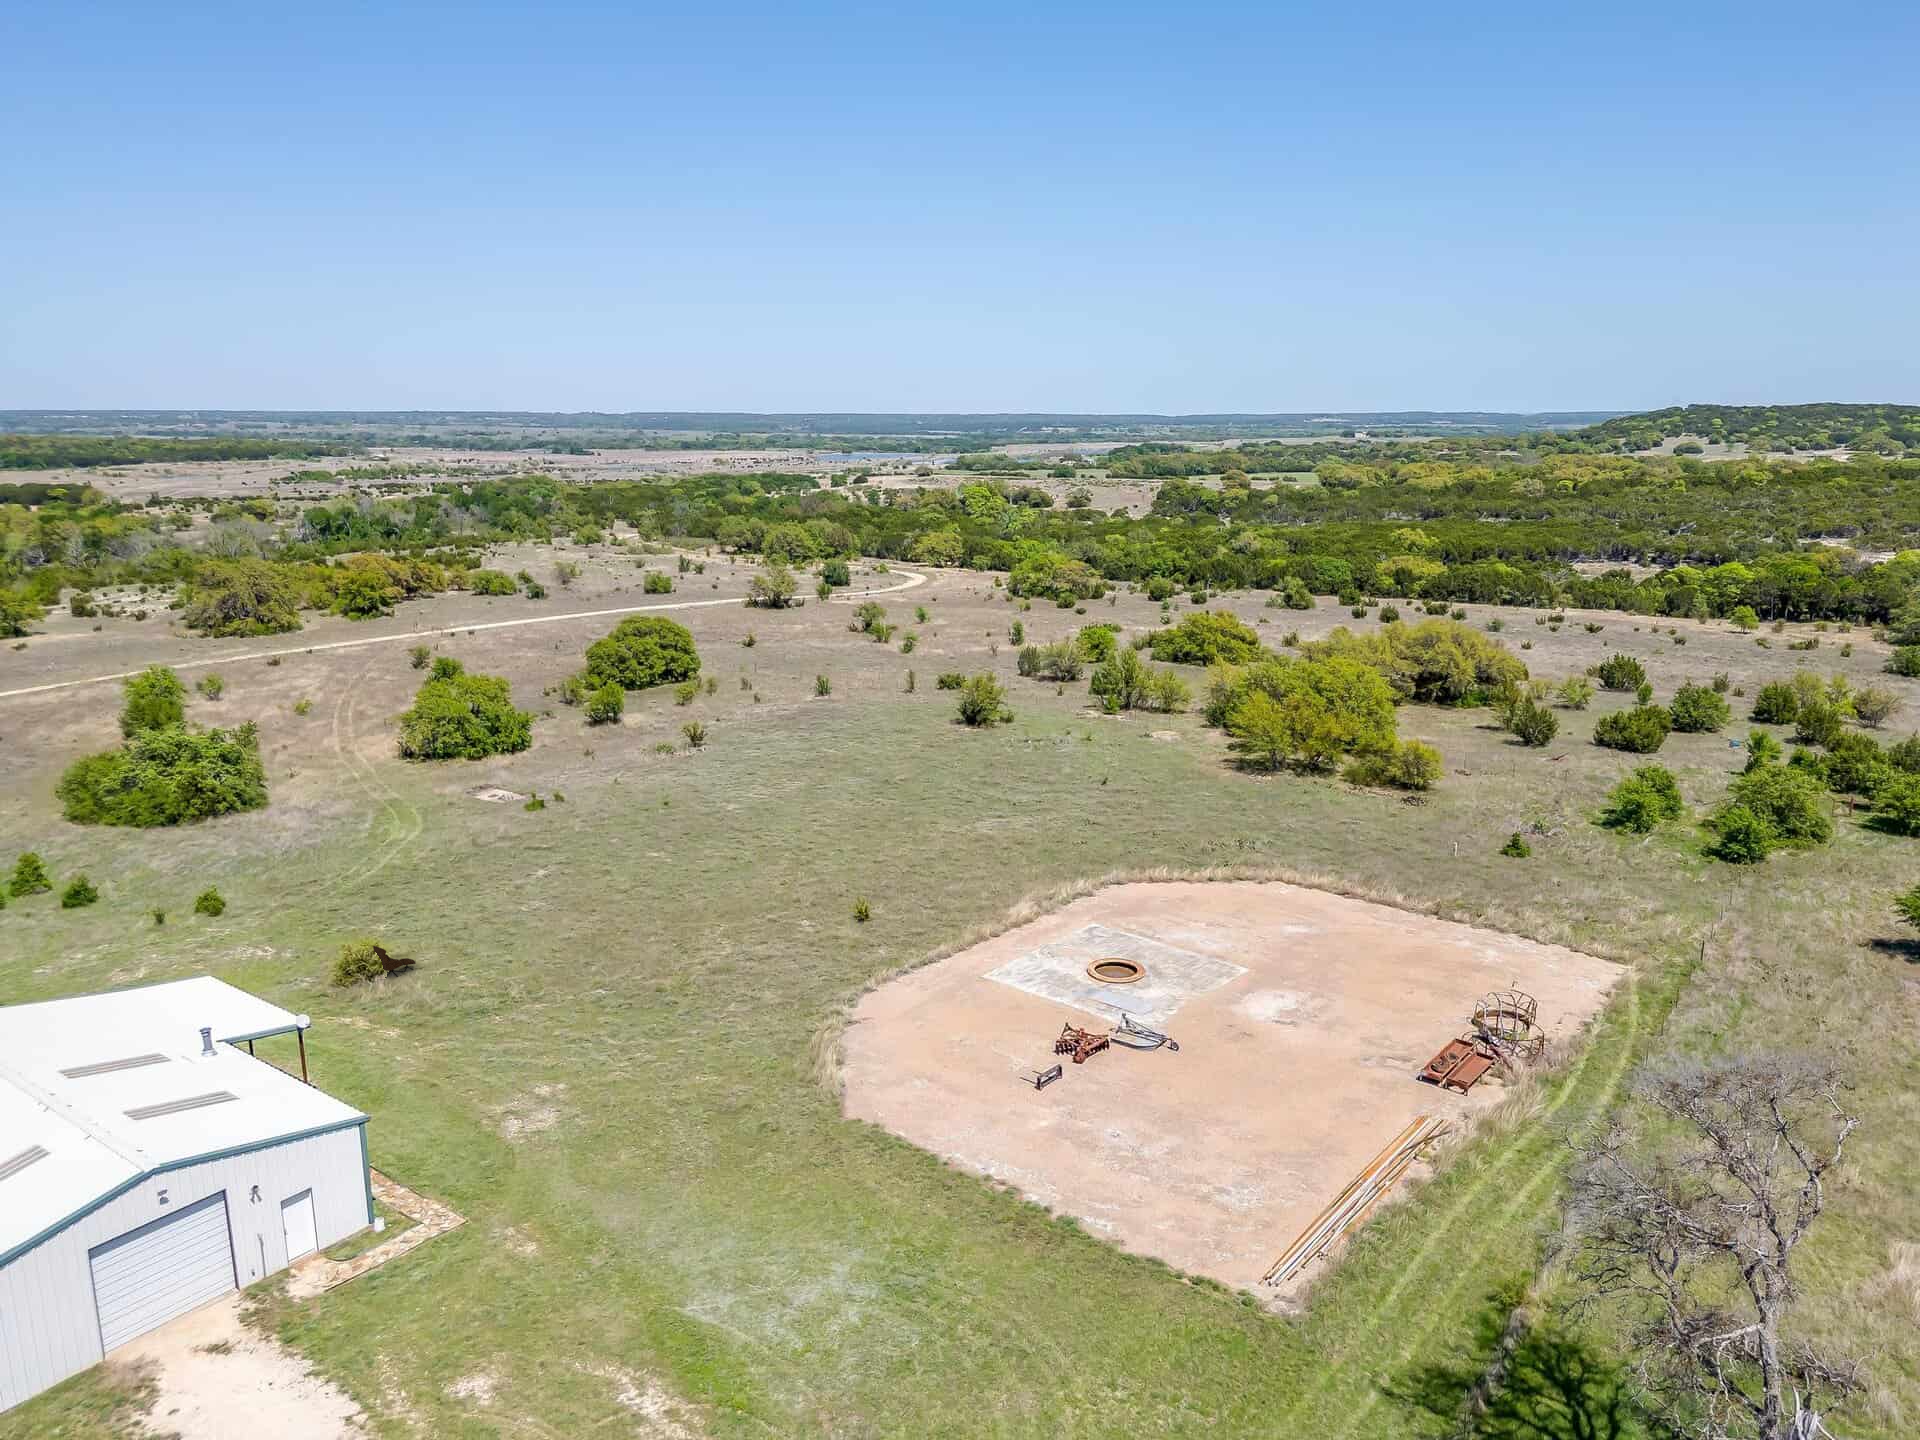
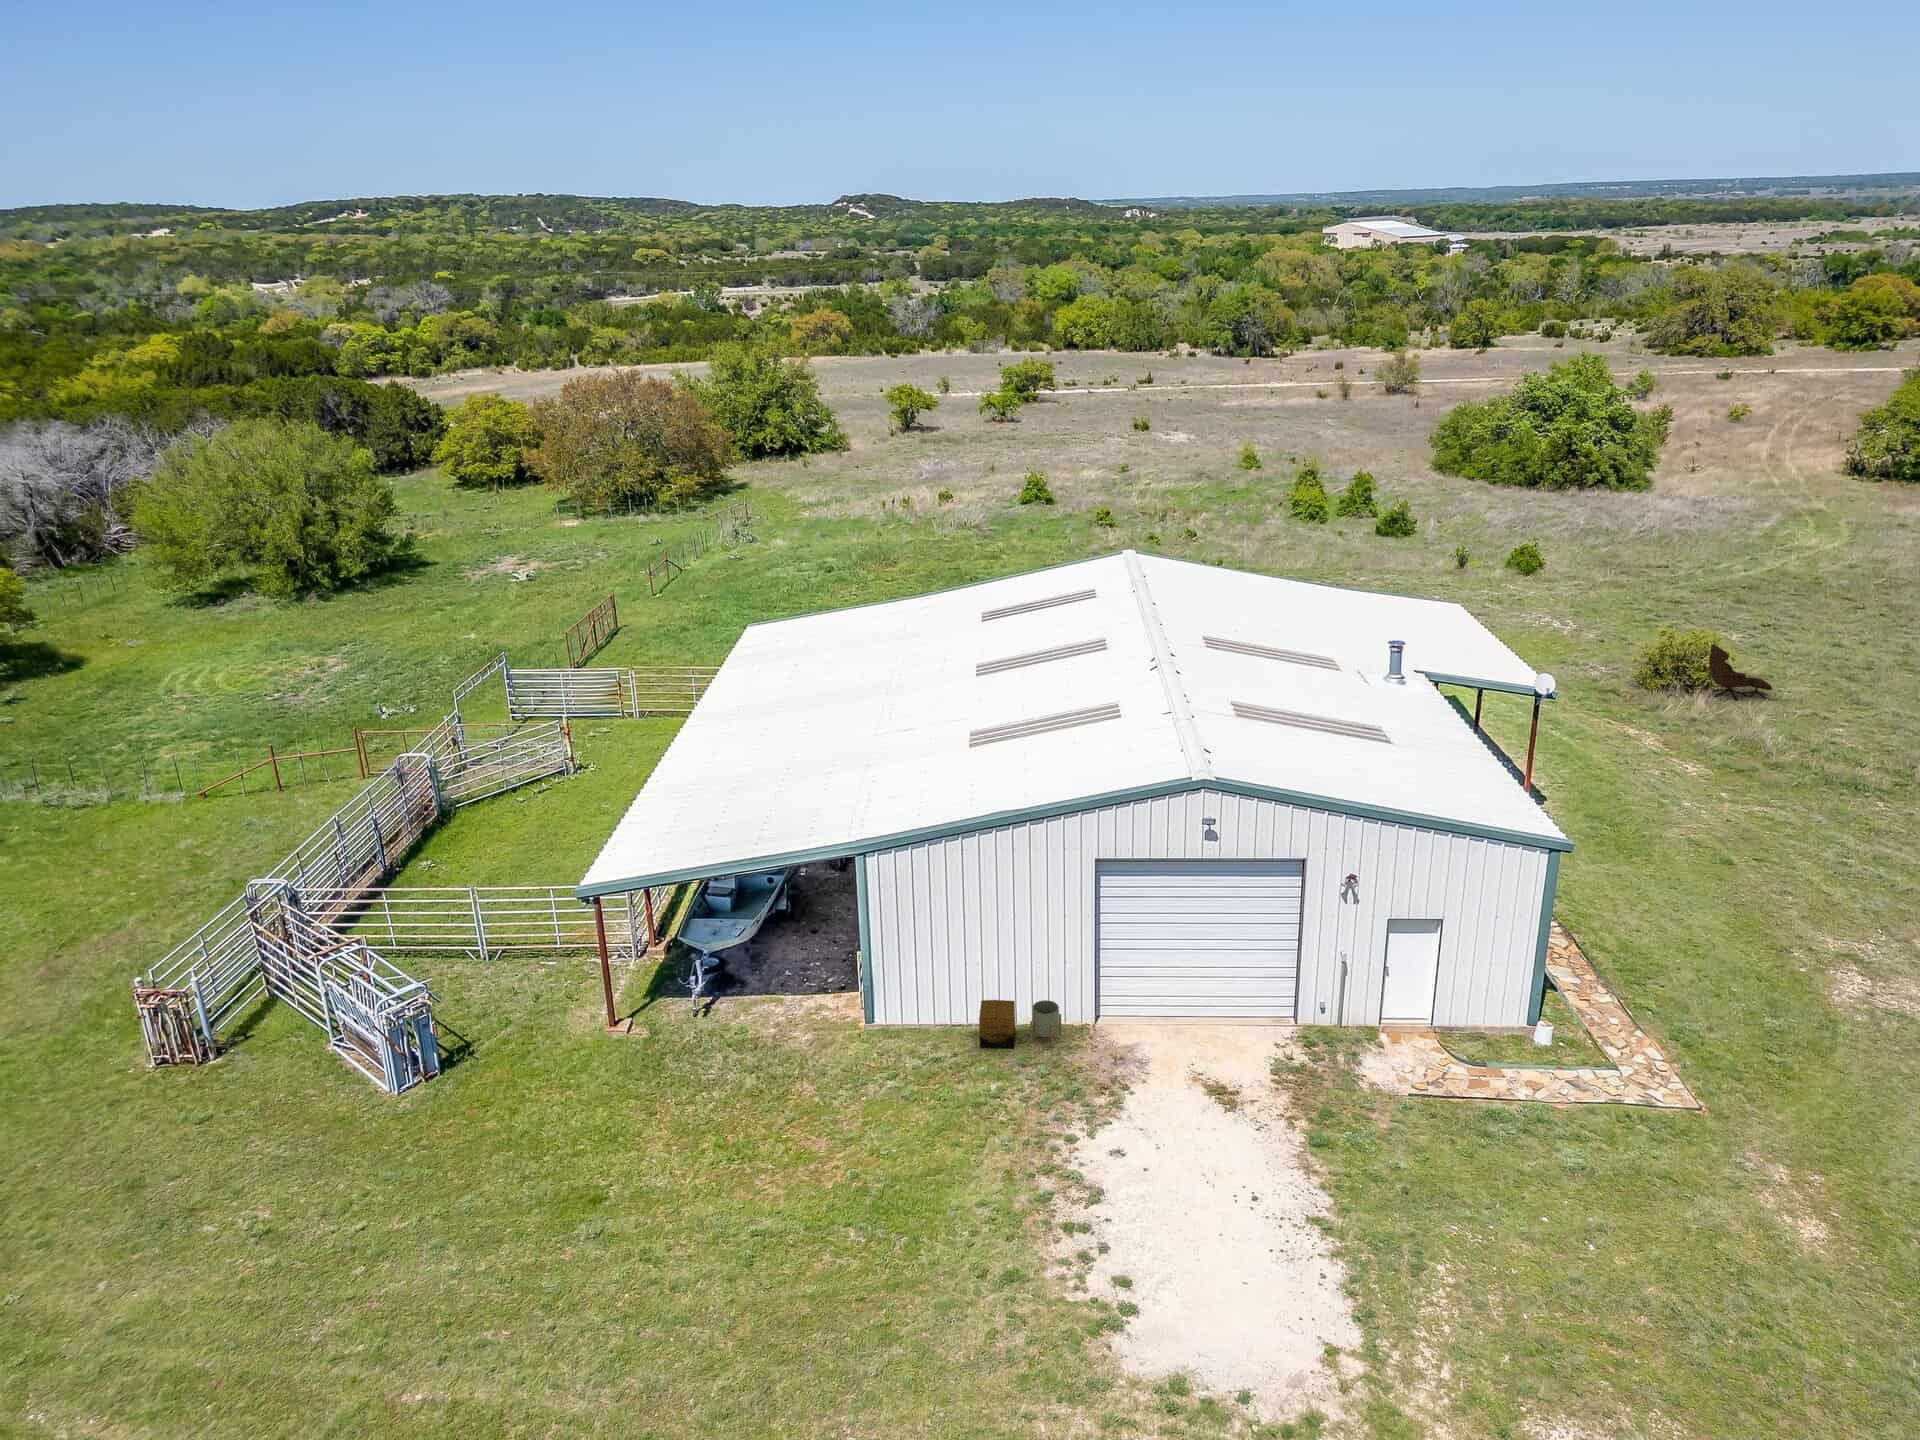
planter: none [56,1362,81,1398] -> present [1030,1000,1061,1047]
cardboard box: none [11,1377,51,1421] -> present [979,1000,1015,1048]

